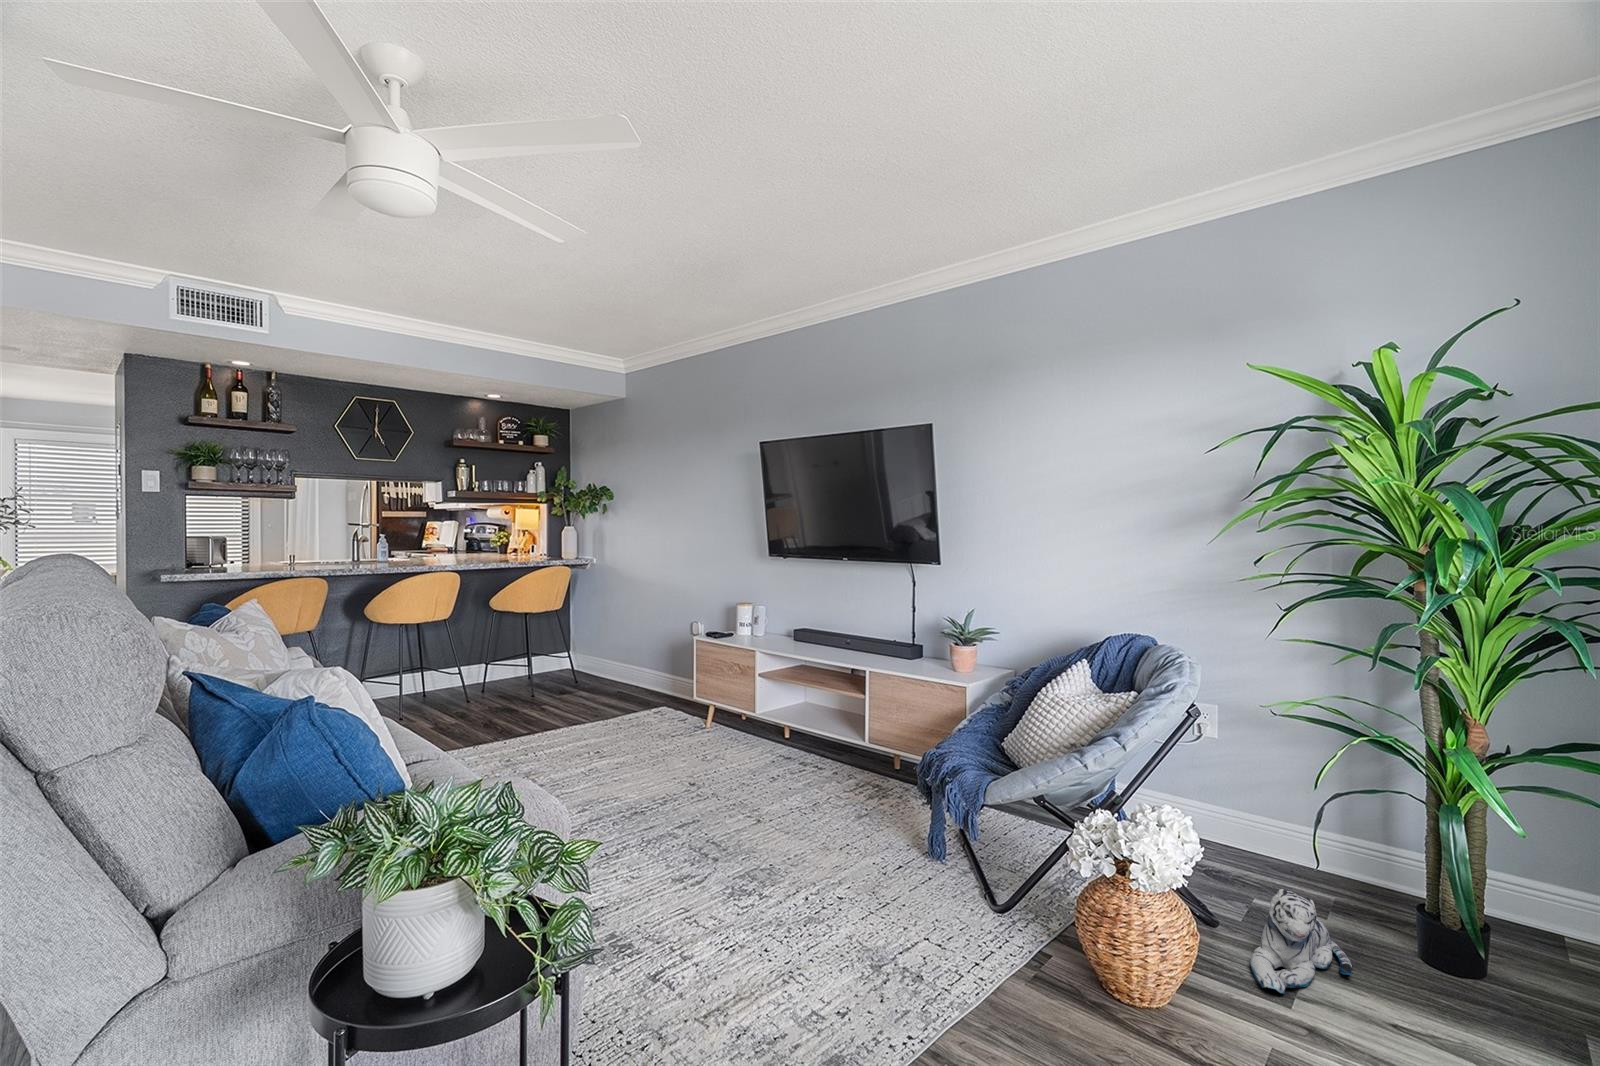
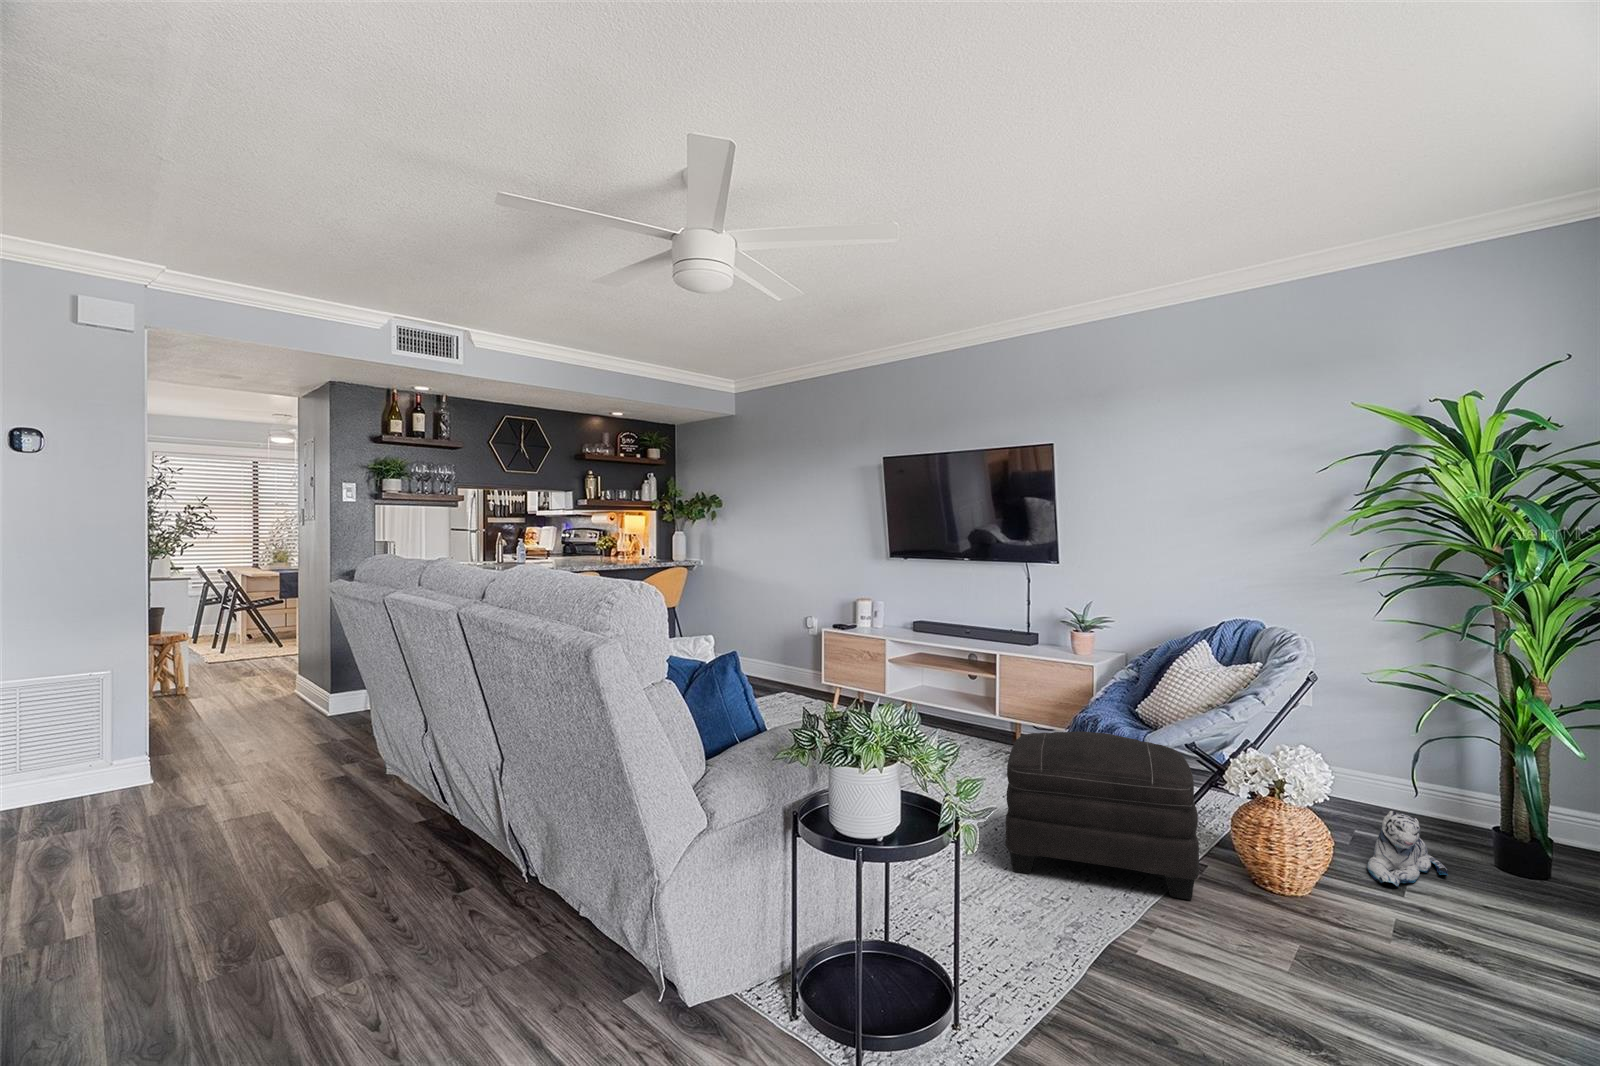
ottoman: none [784,781,1027,1017] -> present [1006,731,1199,900]

